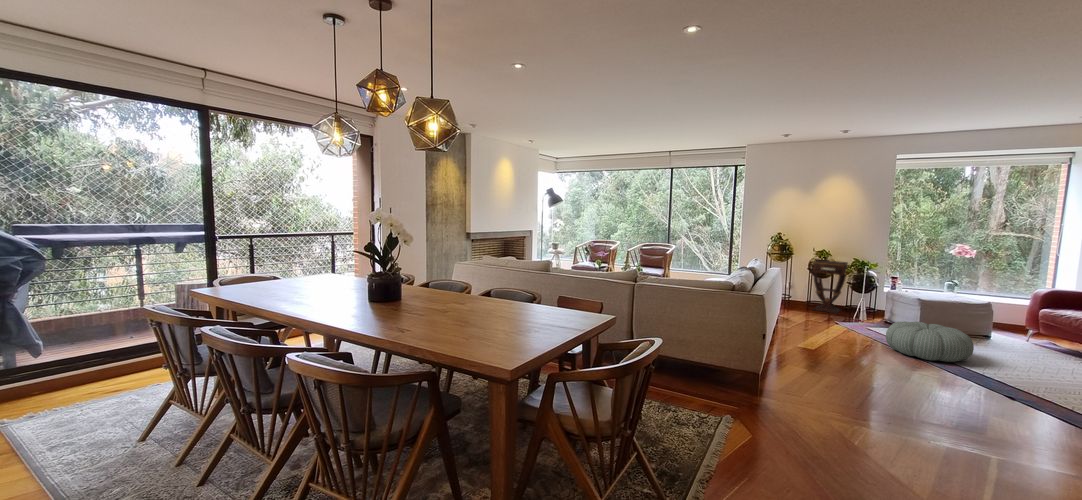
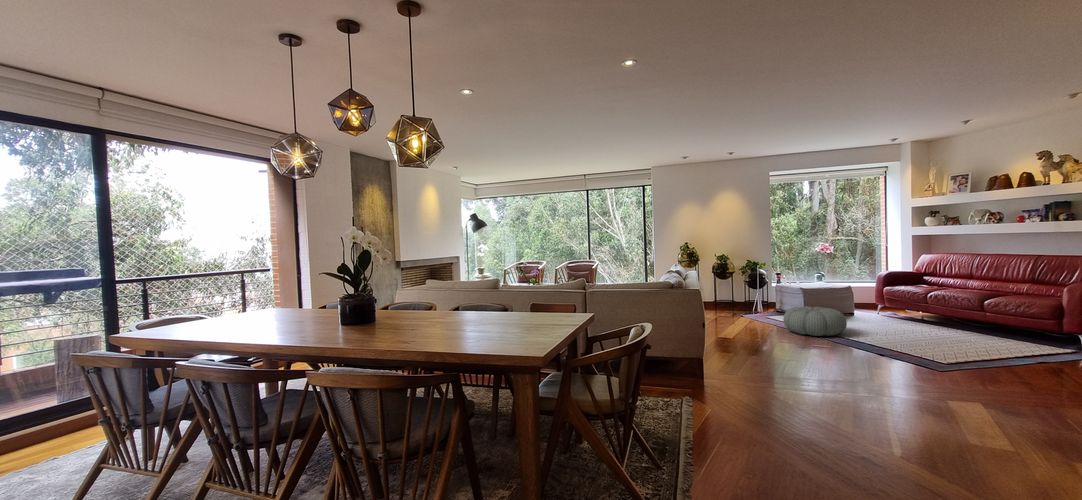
side table: present [813,261,848,314] -> none [717,264,743,309]

